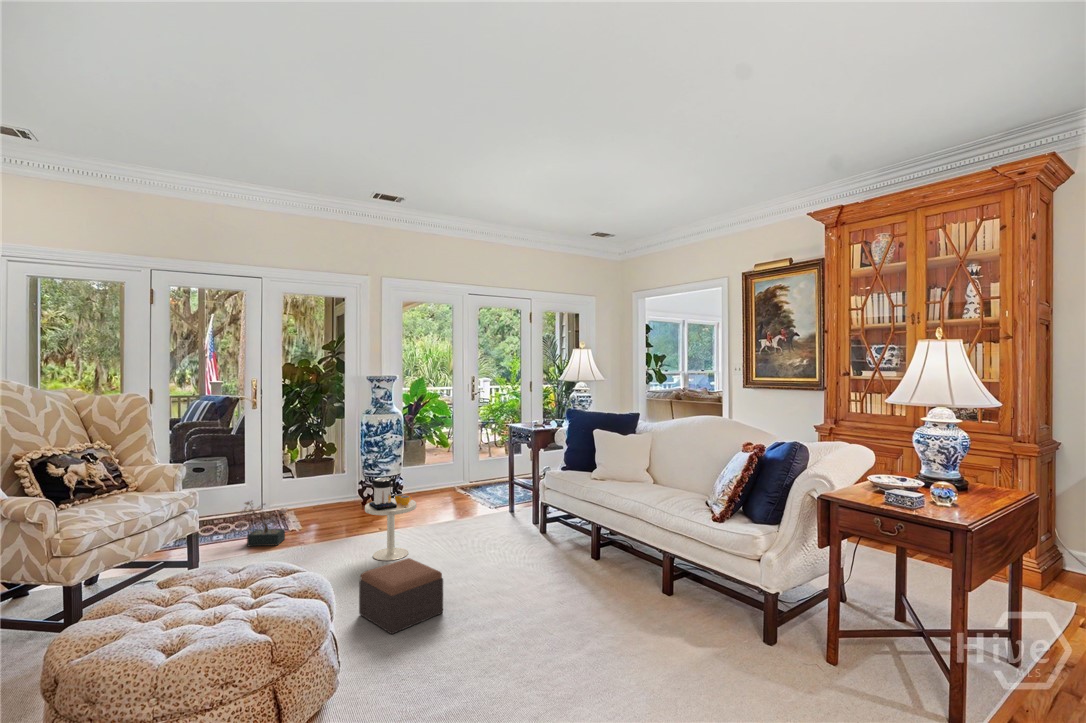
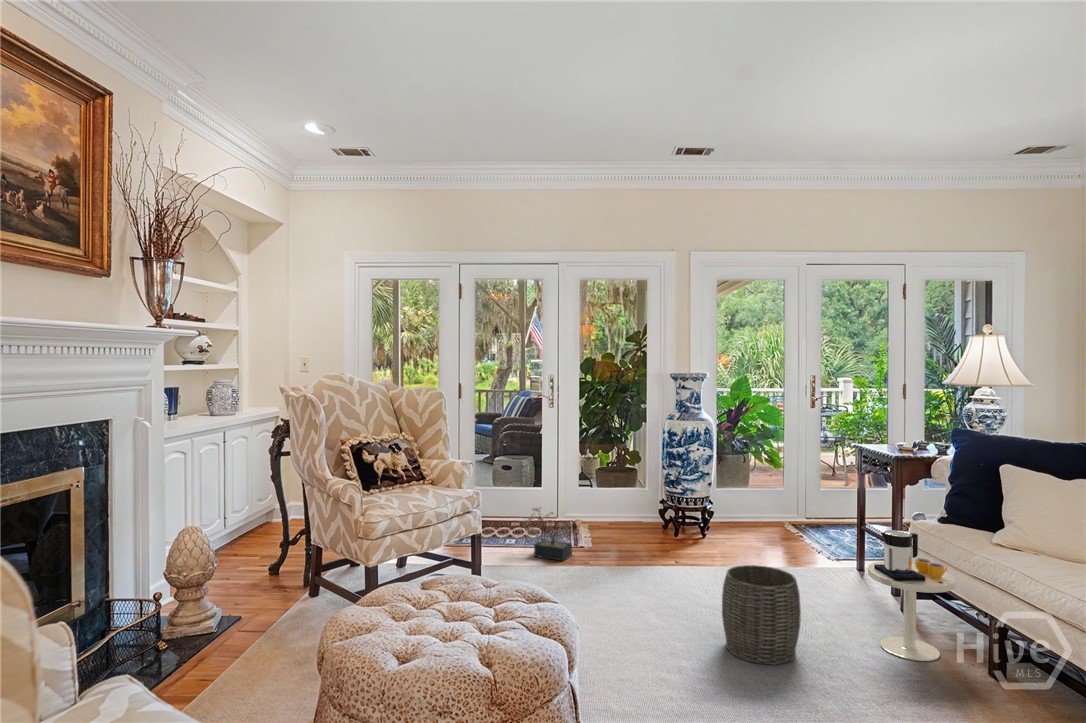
side table: present [365,478,416,561] -> present [868,530,955,661]
woven basket: none [429,517,484,589] -> present [722,565,801,665]
footstool: present [359,558,443,634] -> none [628,609,732,703]

